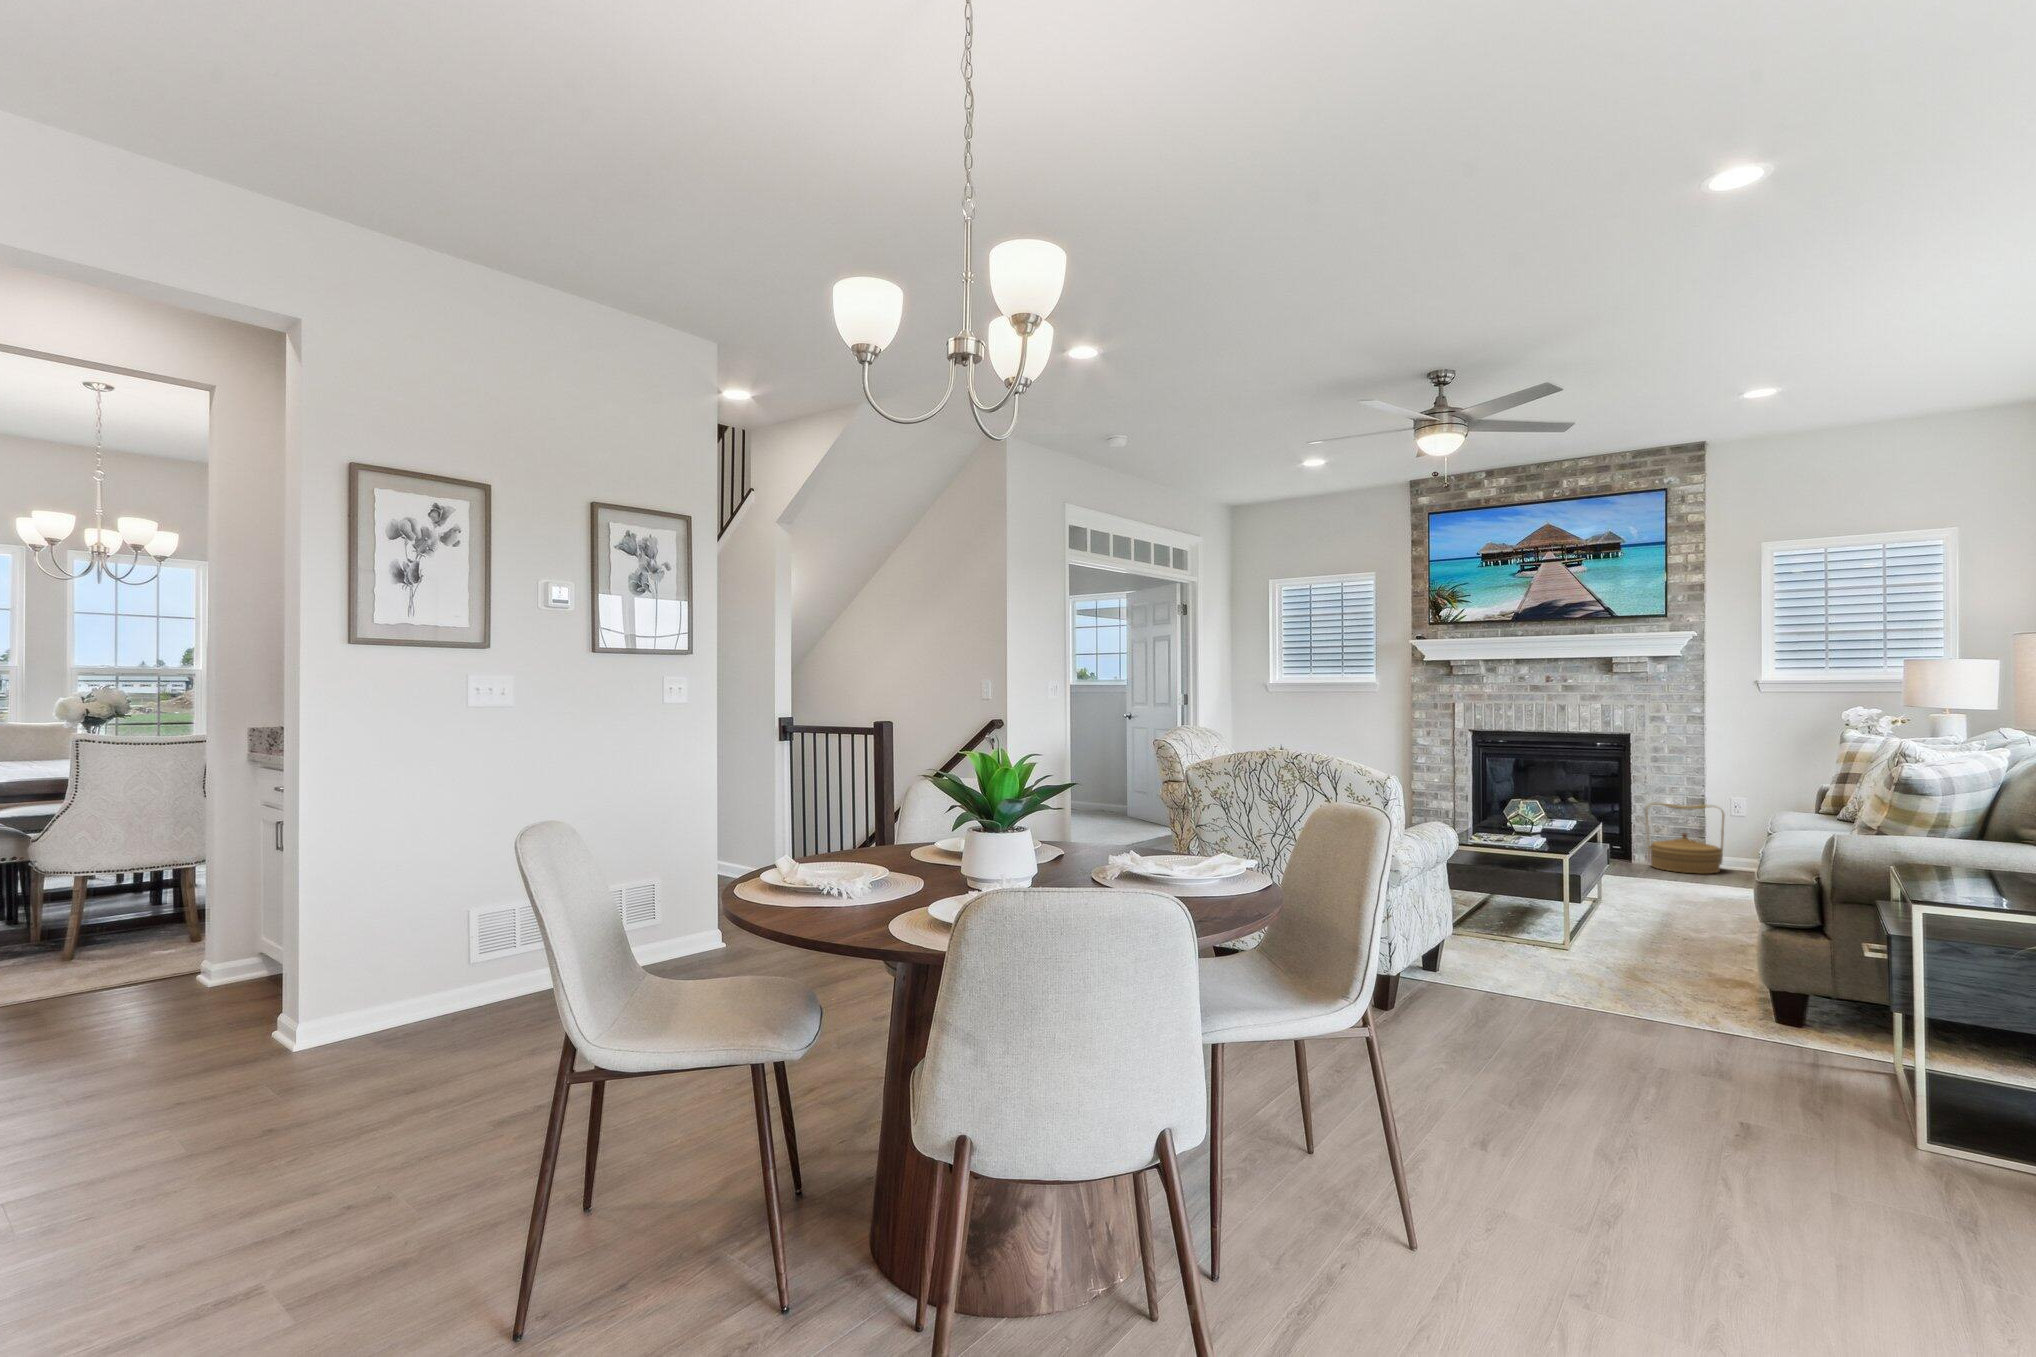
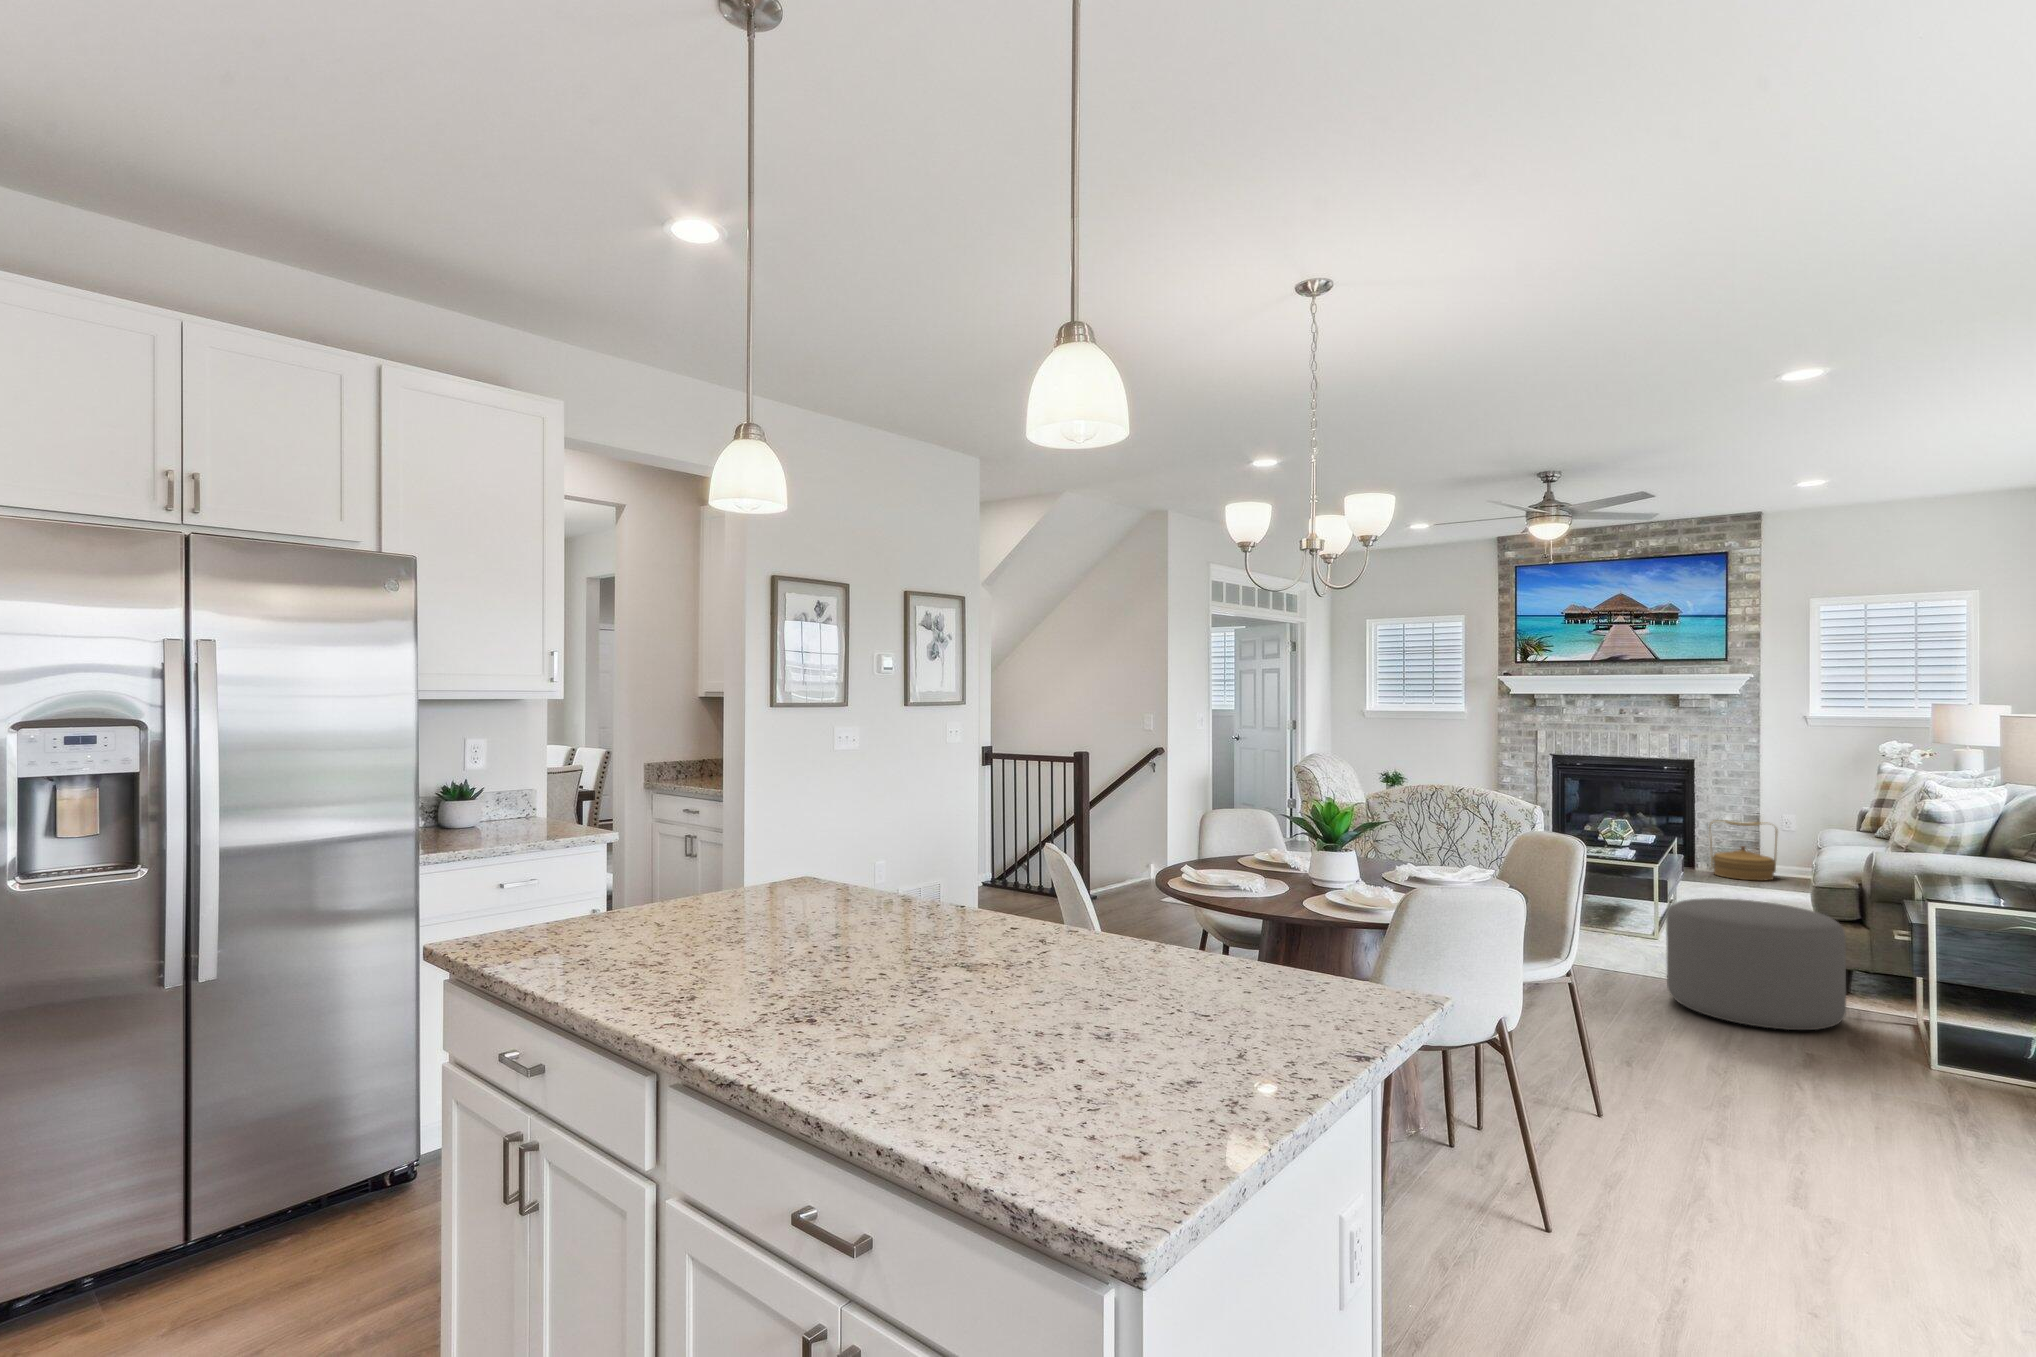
ottoman: none [1557,898,1796,1085] -> present [1666,898,1846,1030]

